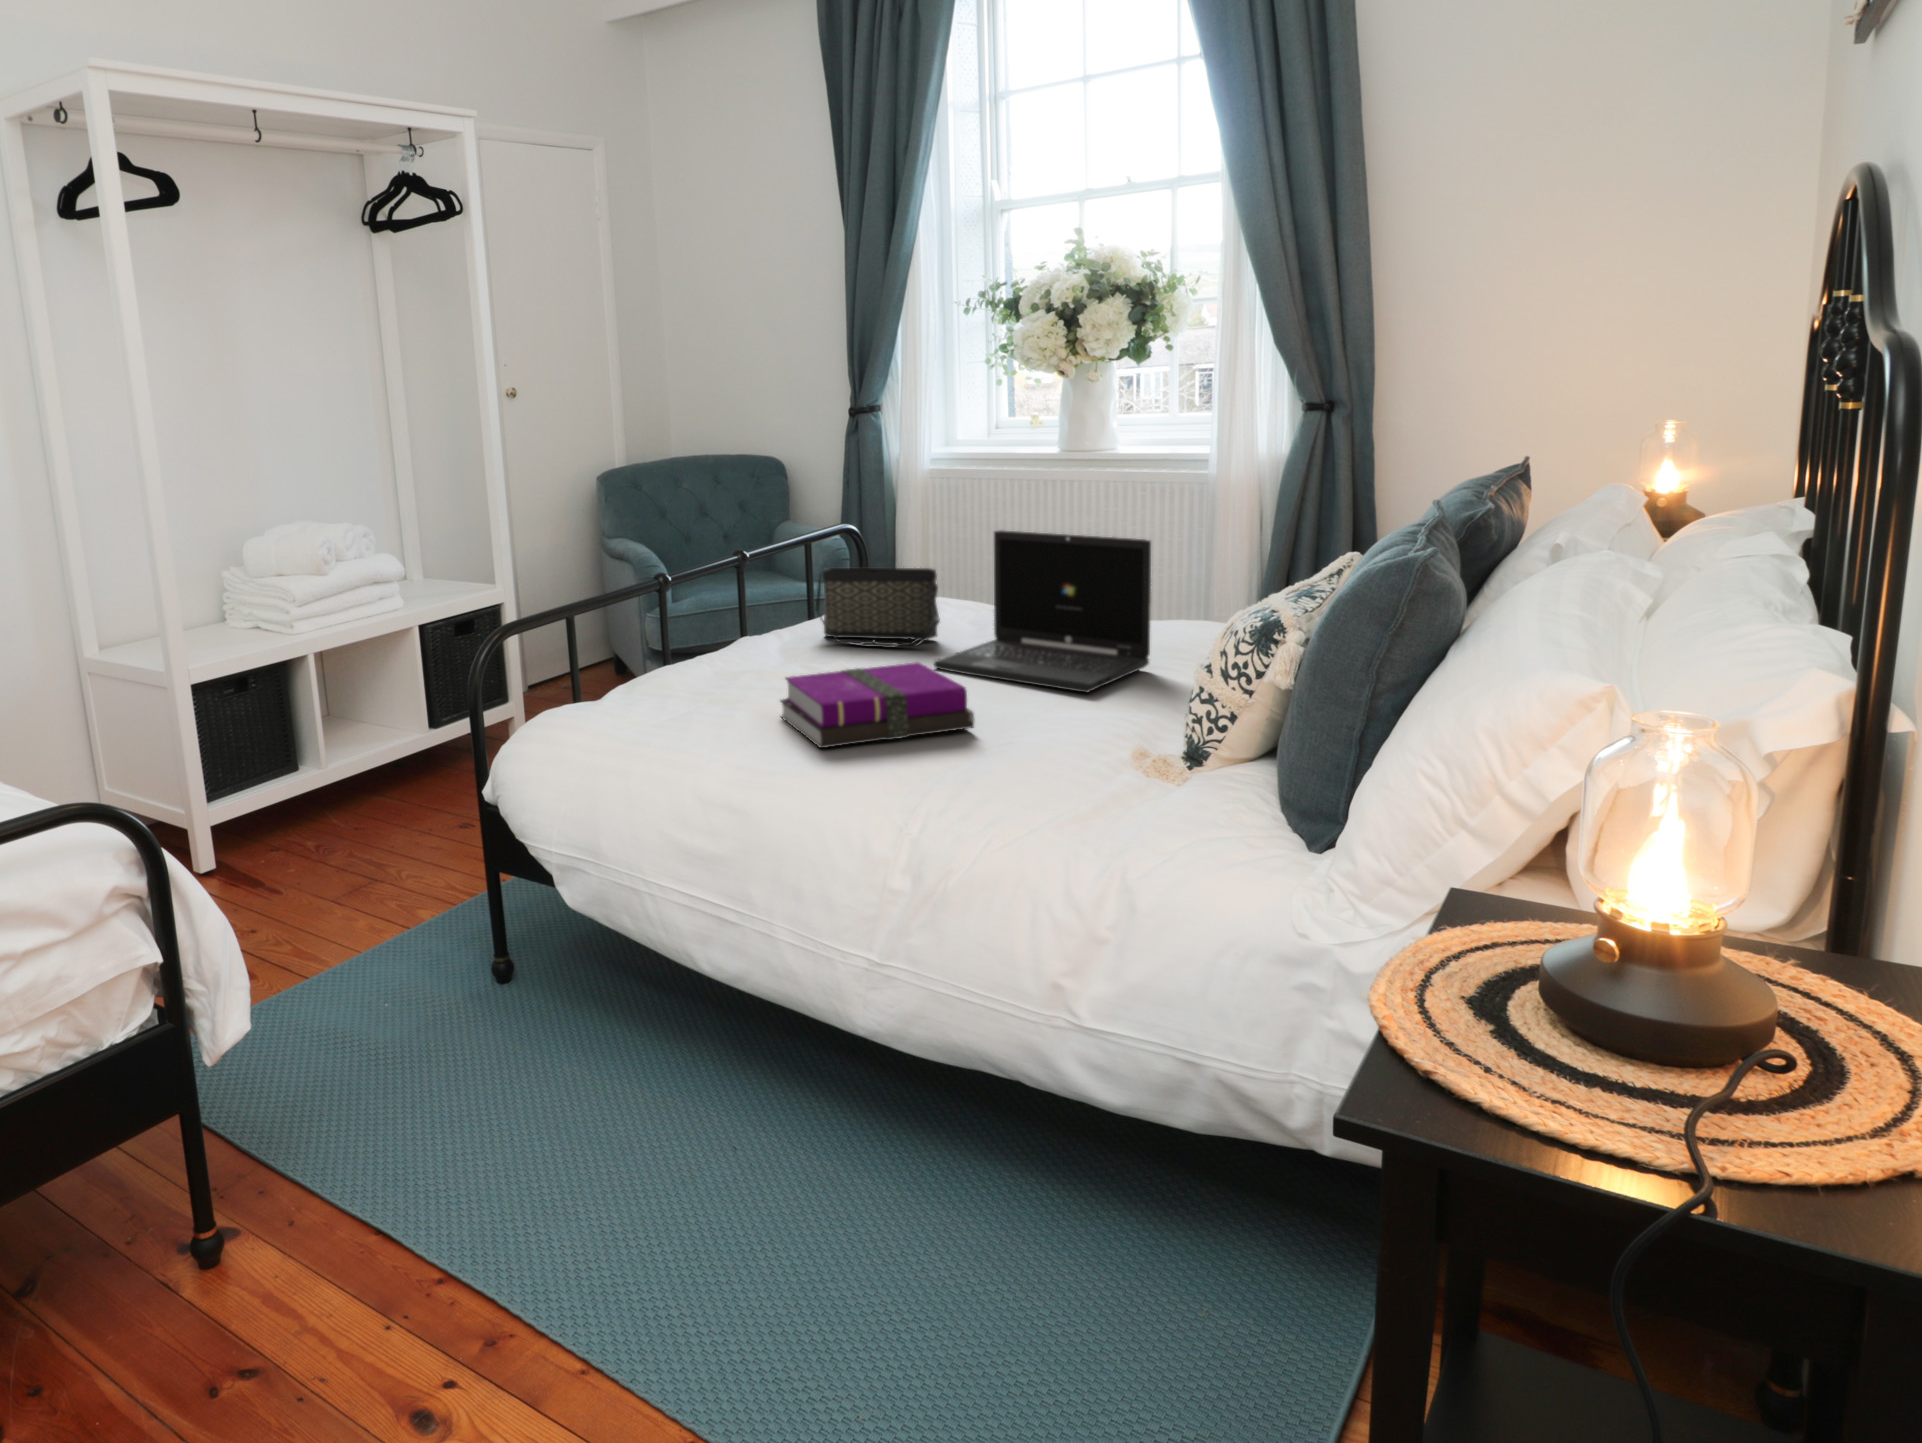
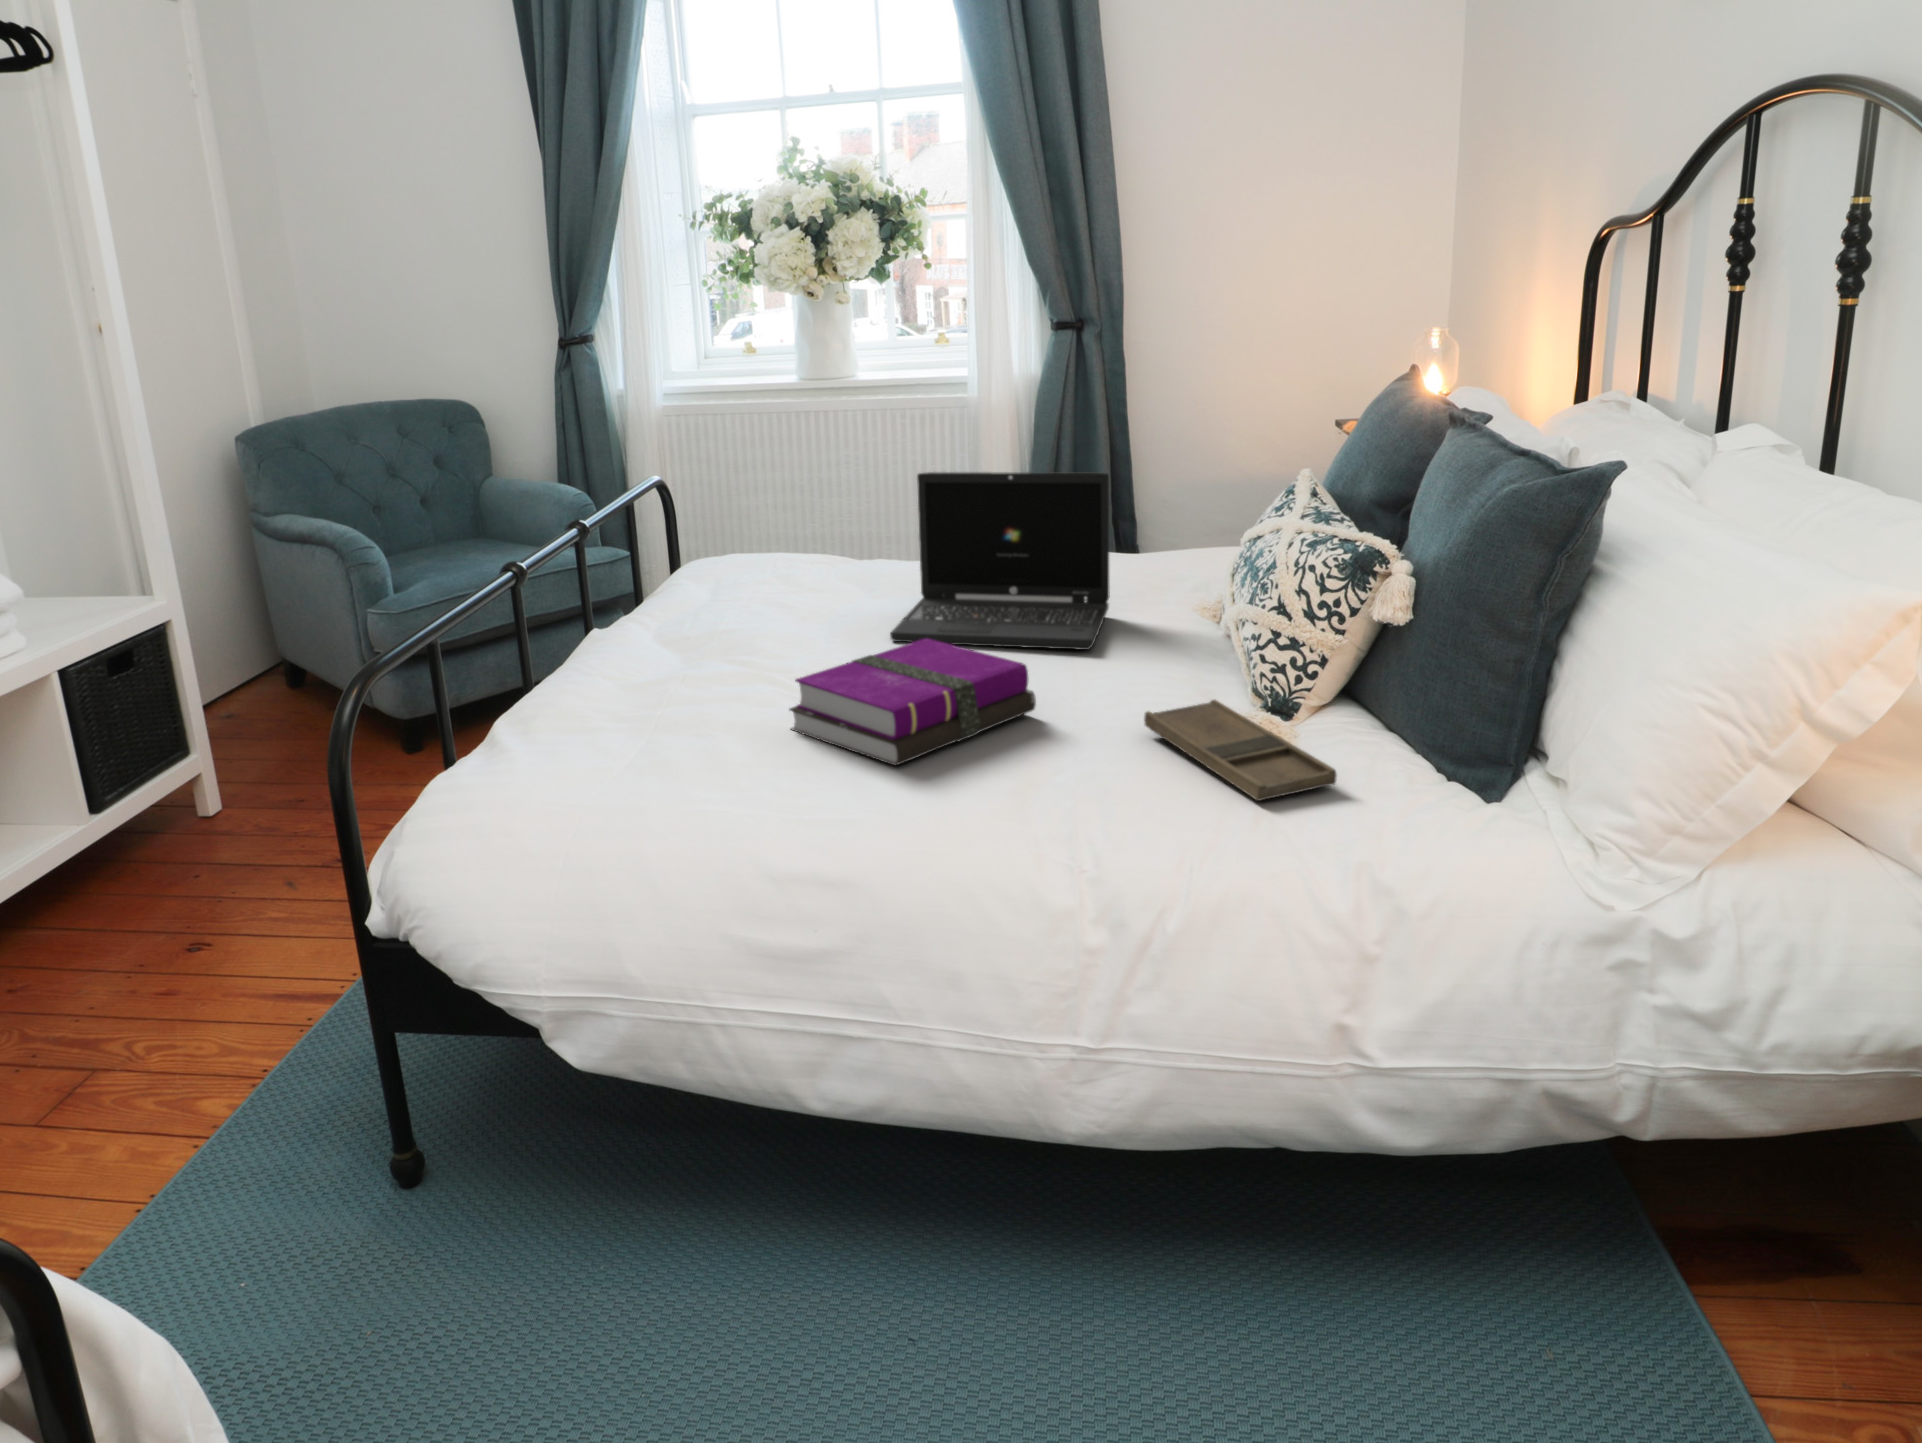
handbag: present [816,568,940,648] -> none [708,523,866,624]
tray: none [1045,737,1150,813] -> present [1144,700,1336,801]

